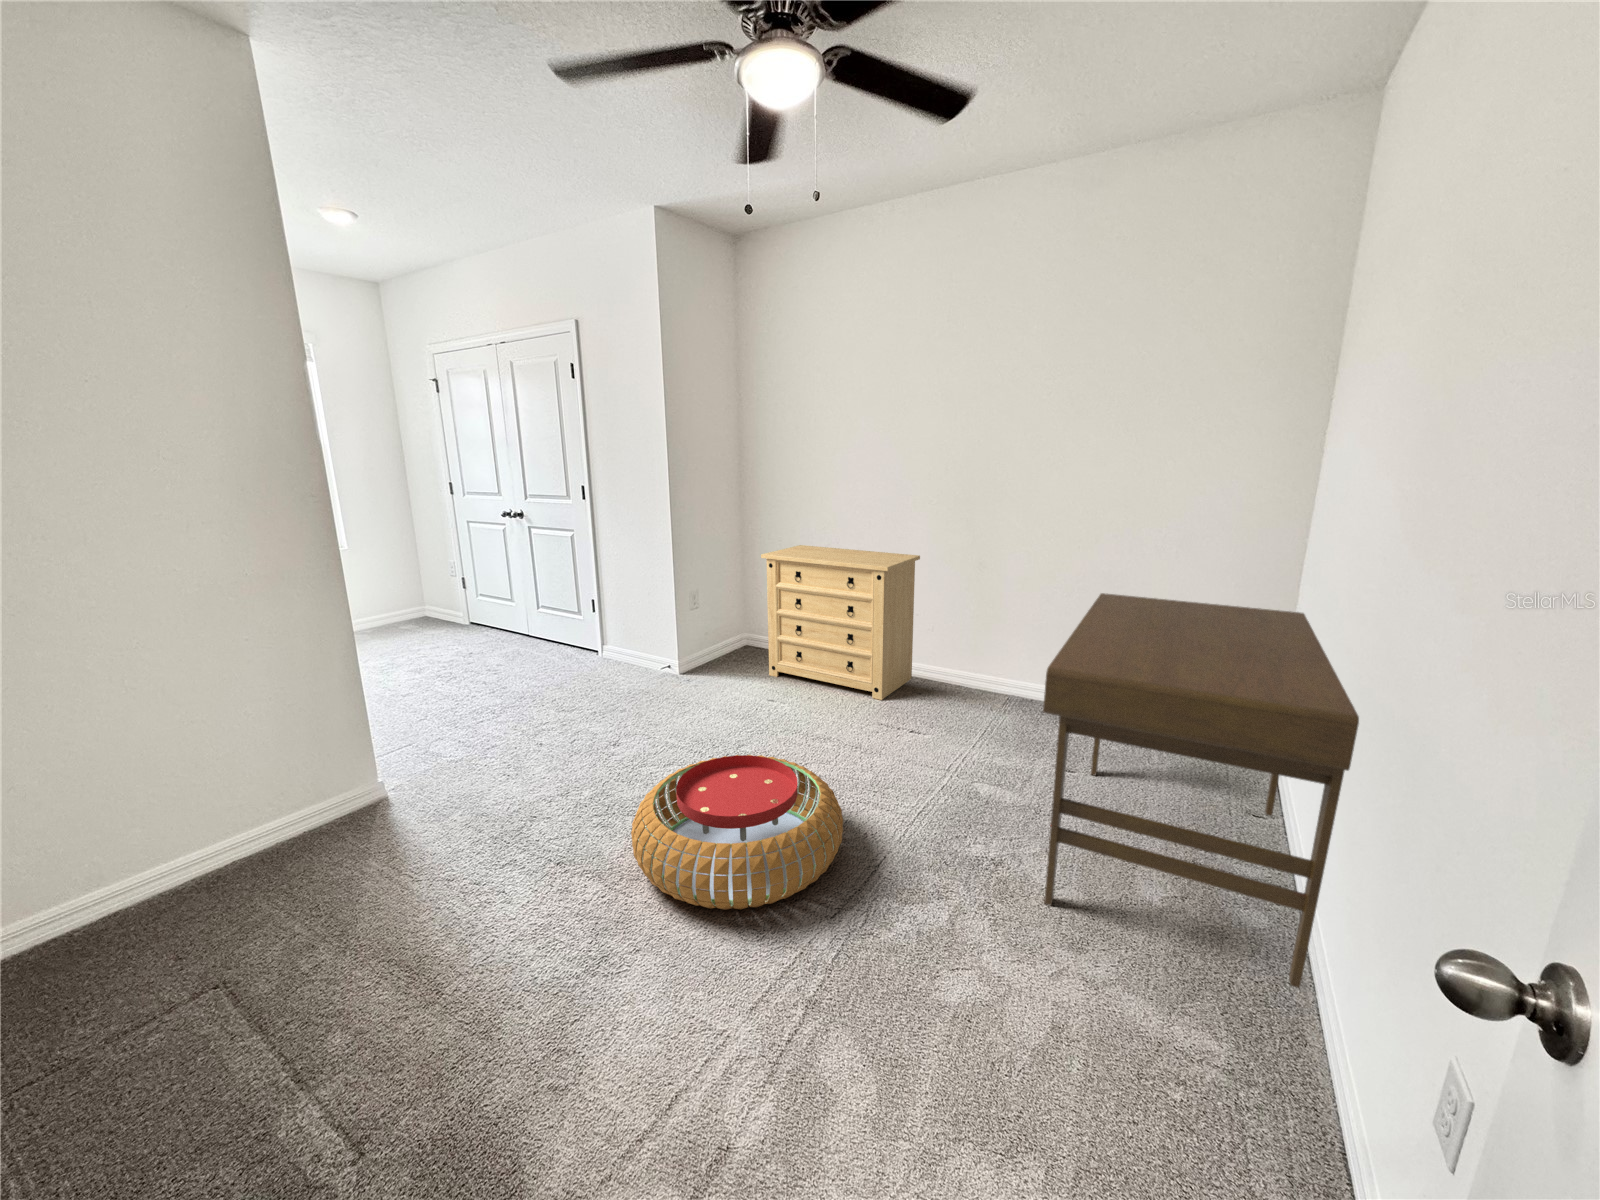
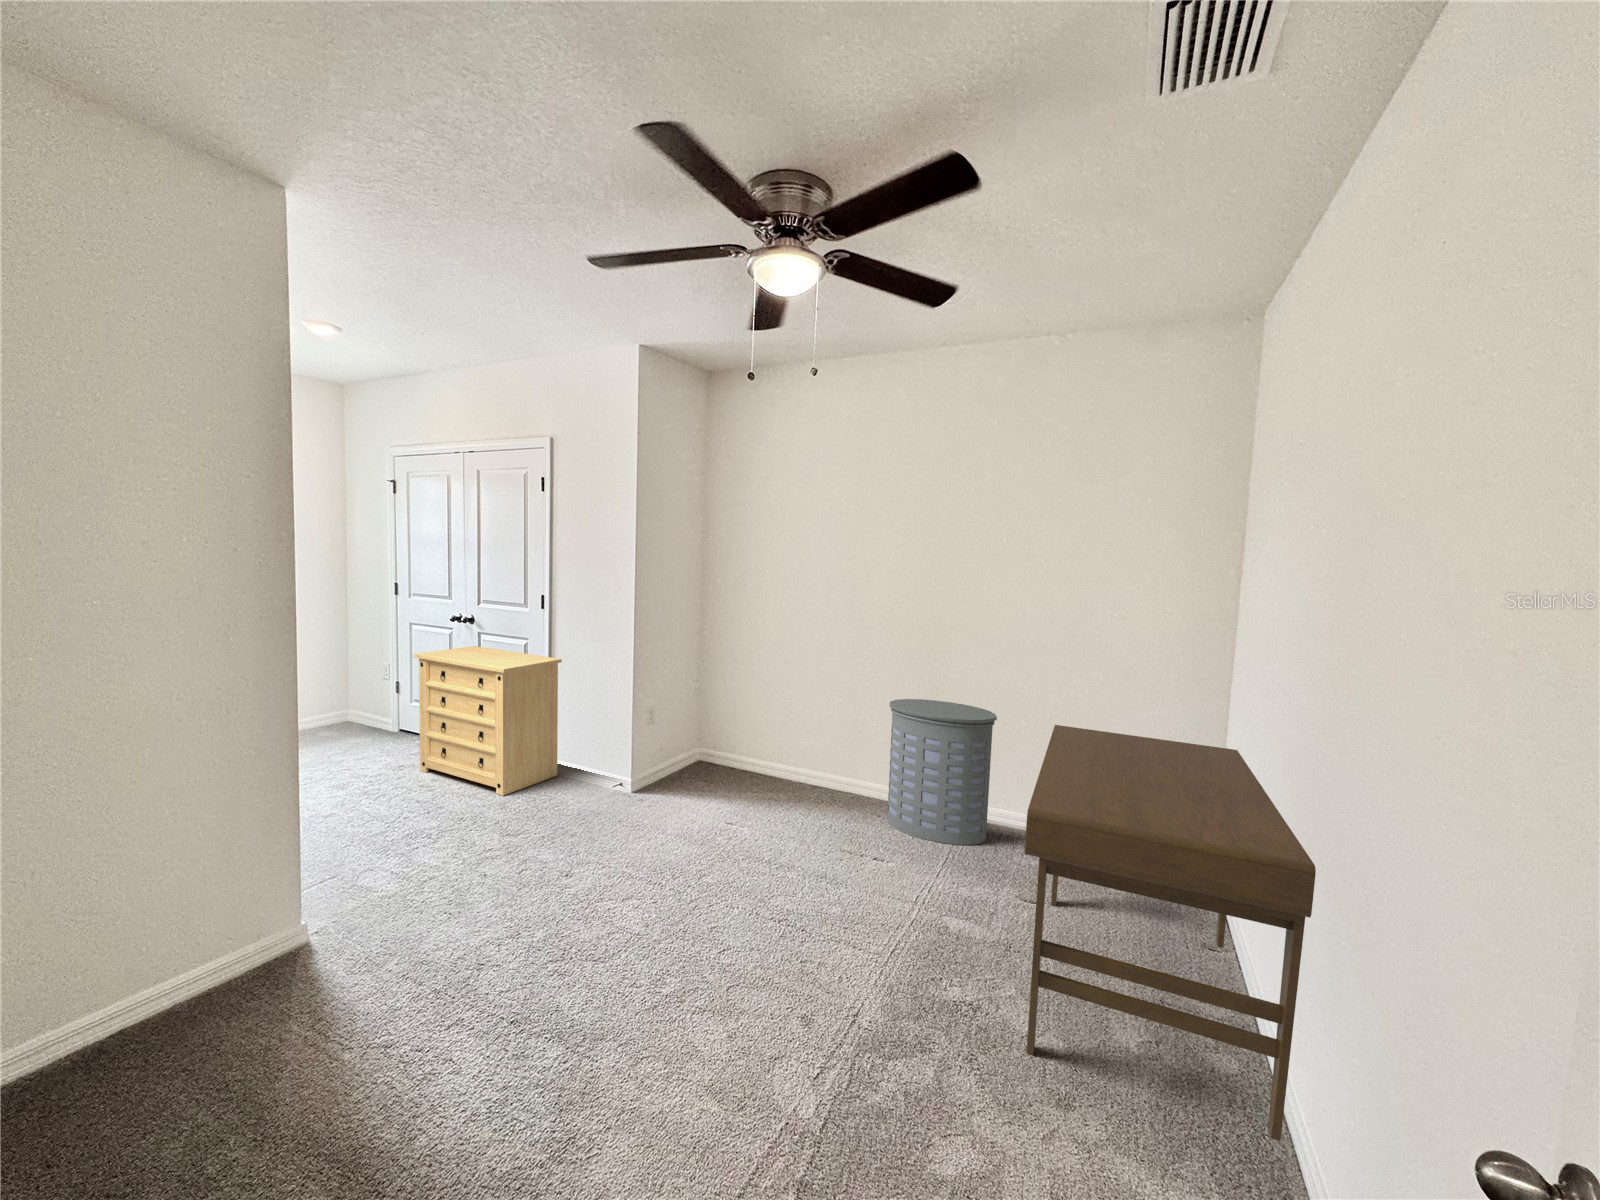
dresser: present [761,545,920,700] -> present [413,646,562,796]
laundry hamper: none [930,576,1044,720] -> present [887,699,997,845]
pouf: present [631,755,843,910] -> none [598,890,821,1073]

